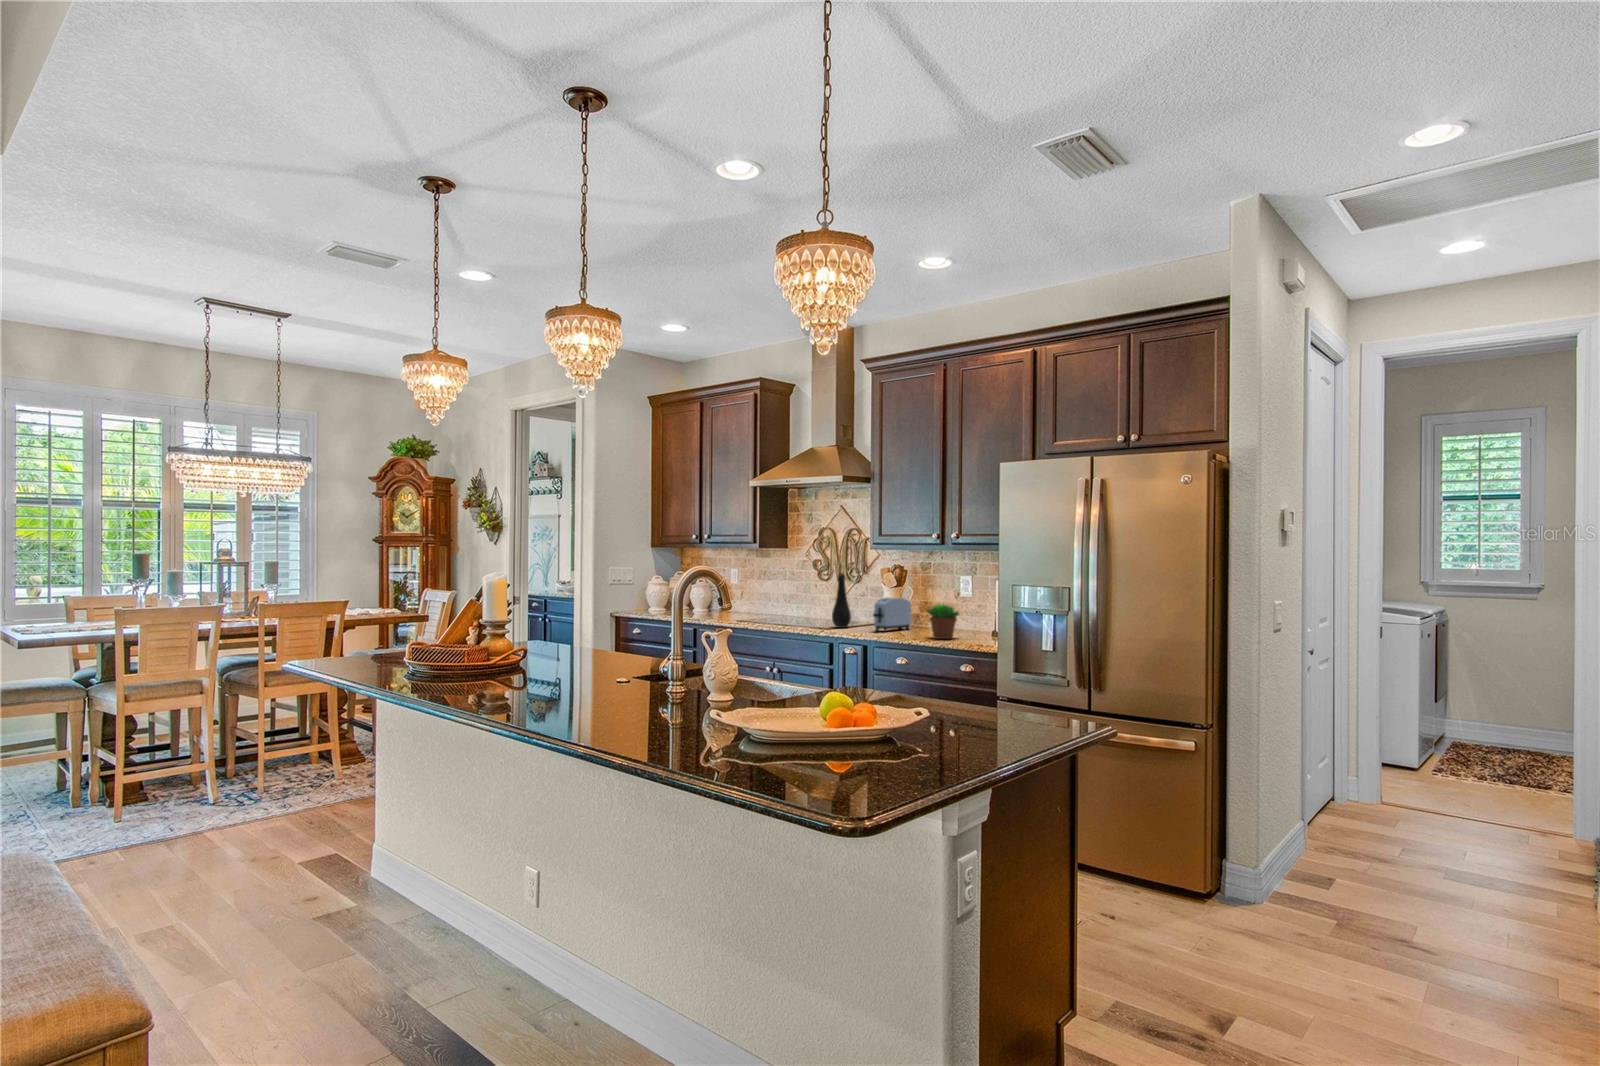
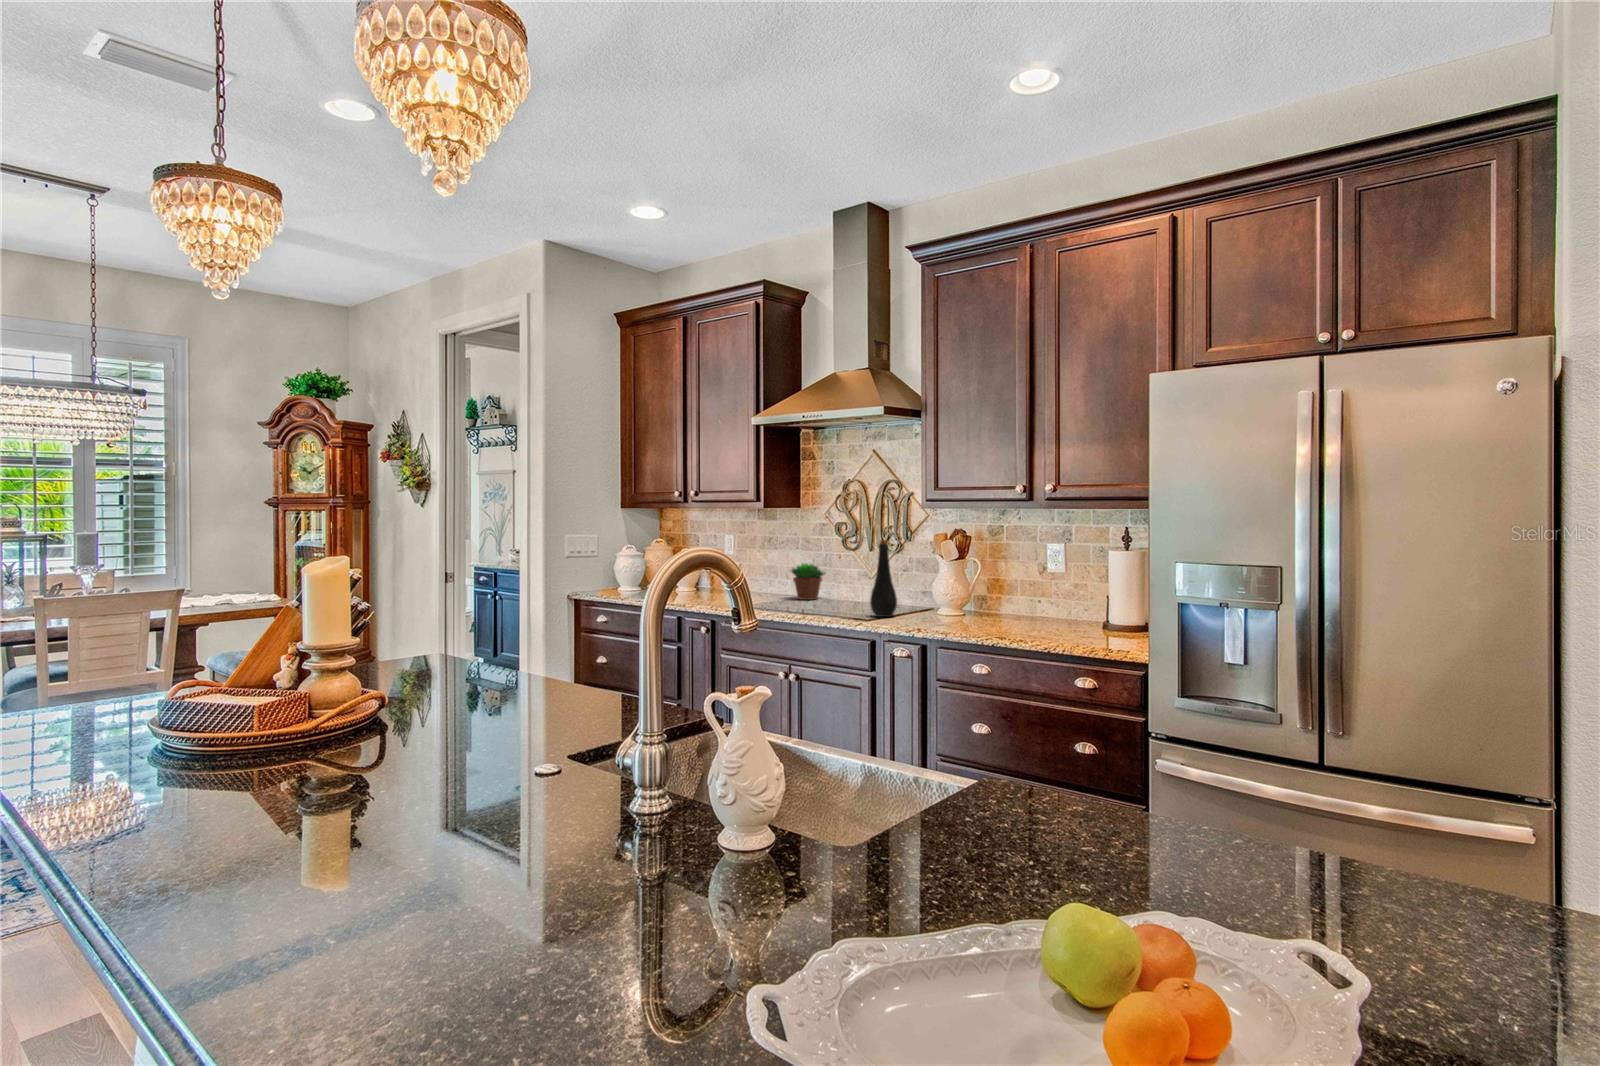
toaster: present [873,598,911,632] -> none [933,575,982,624]
succulent plant: present [926,604,959,639] -> present [791,563,825,600]

